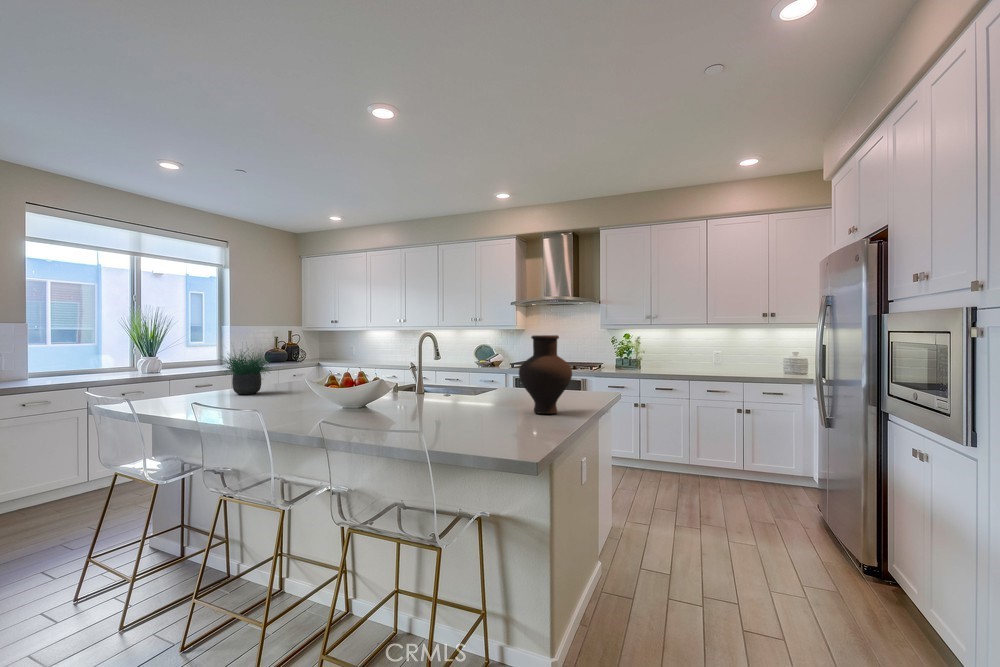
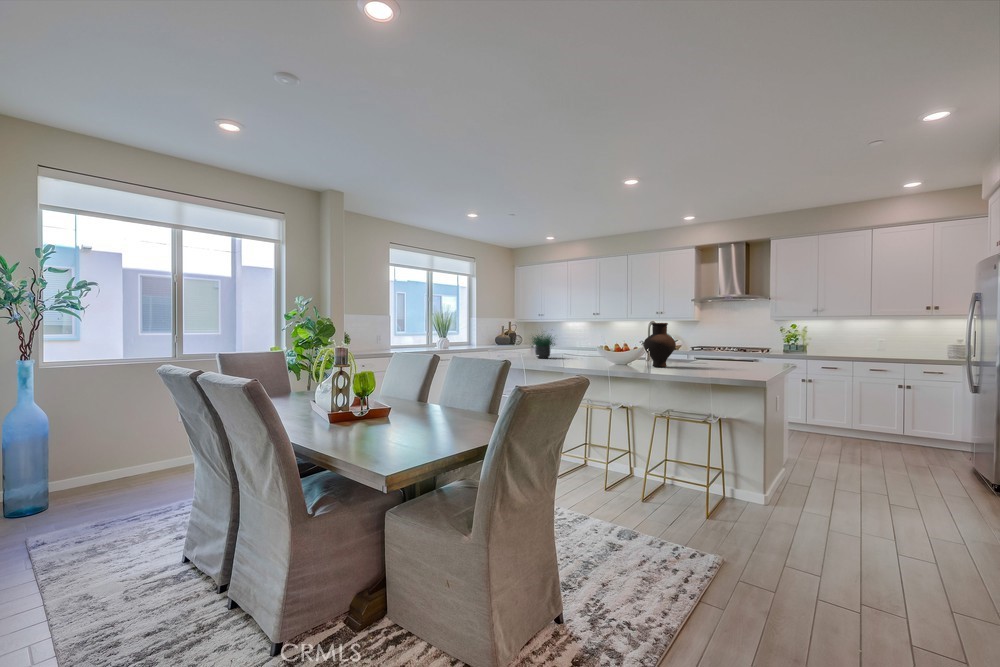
vase: present [519,335,572,414] -> present [644,323,676,367]

